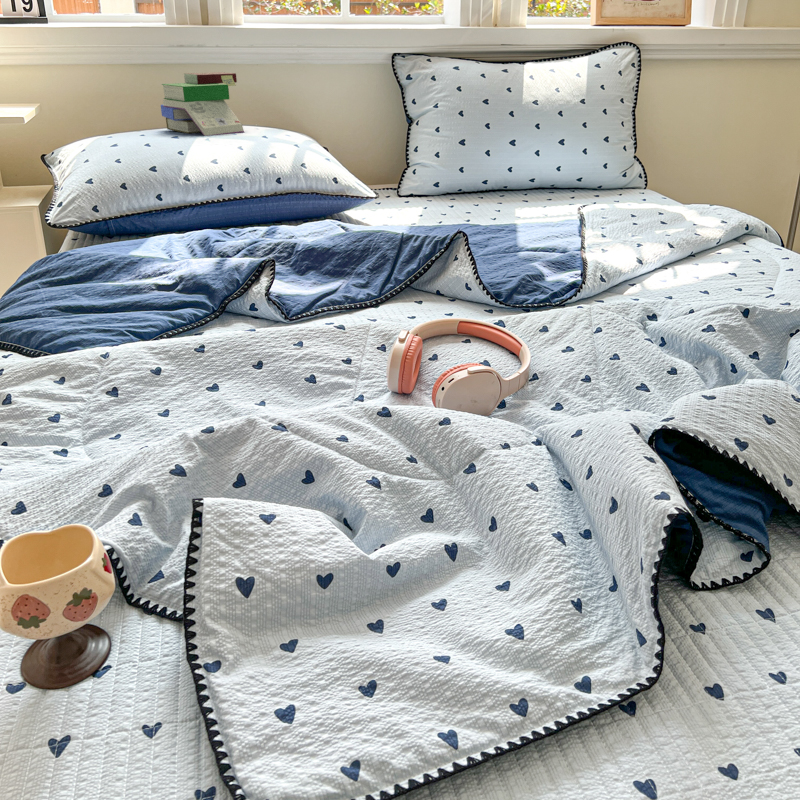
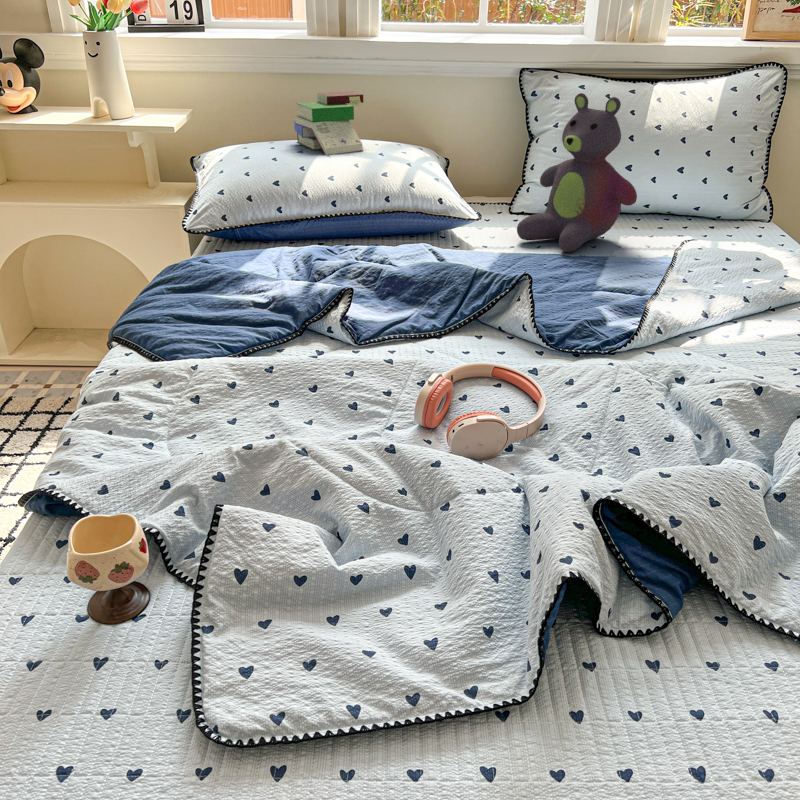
stuffed bear: none [420,58,538,221] -> present [517,93,637,252]

